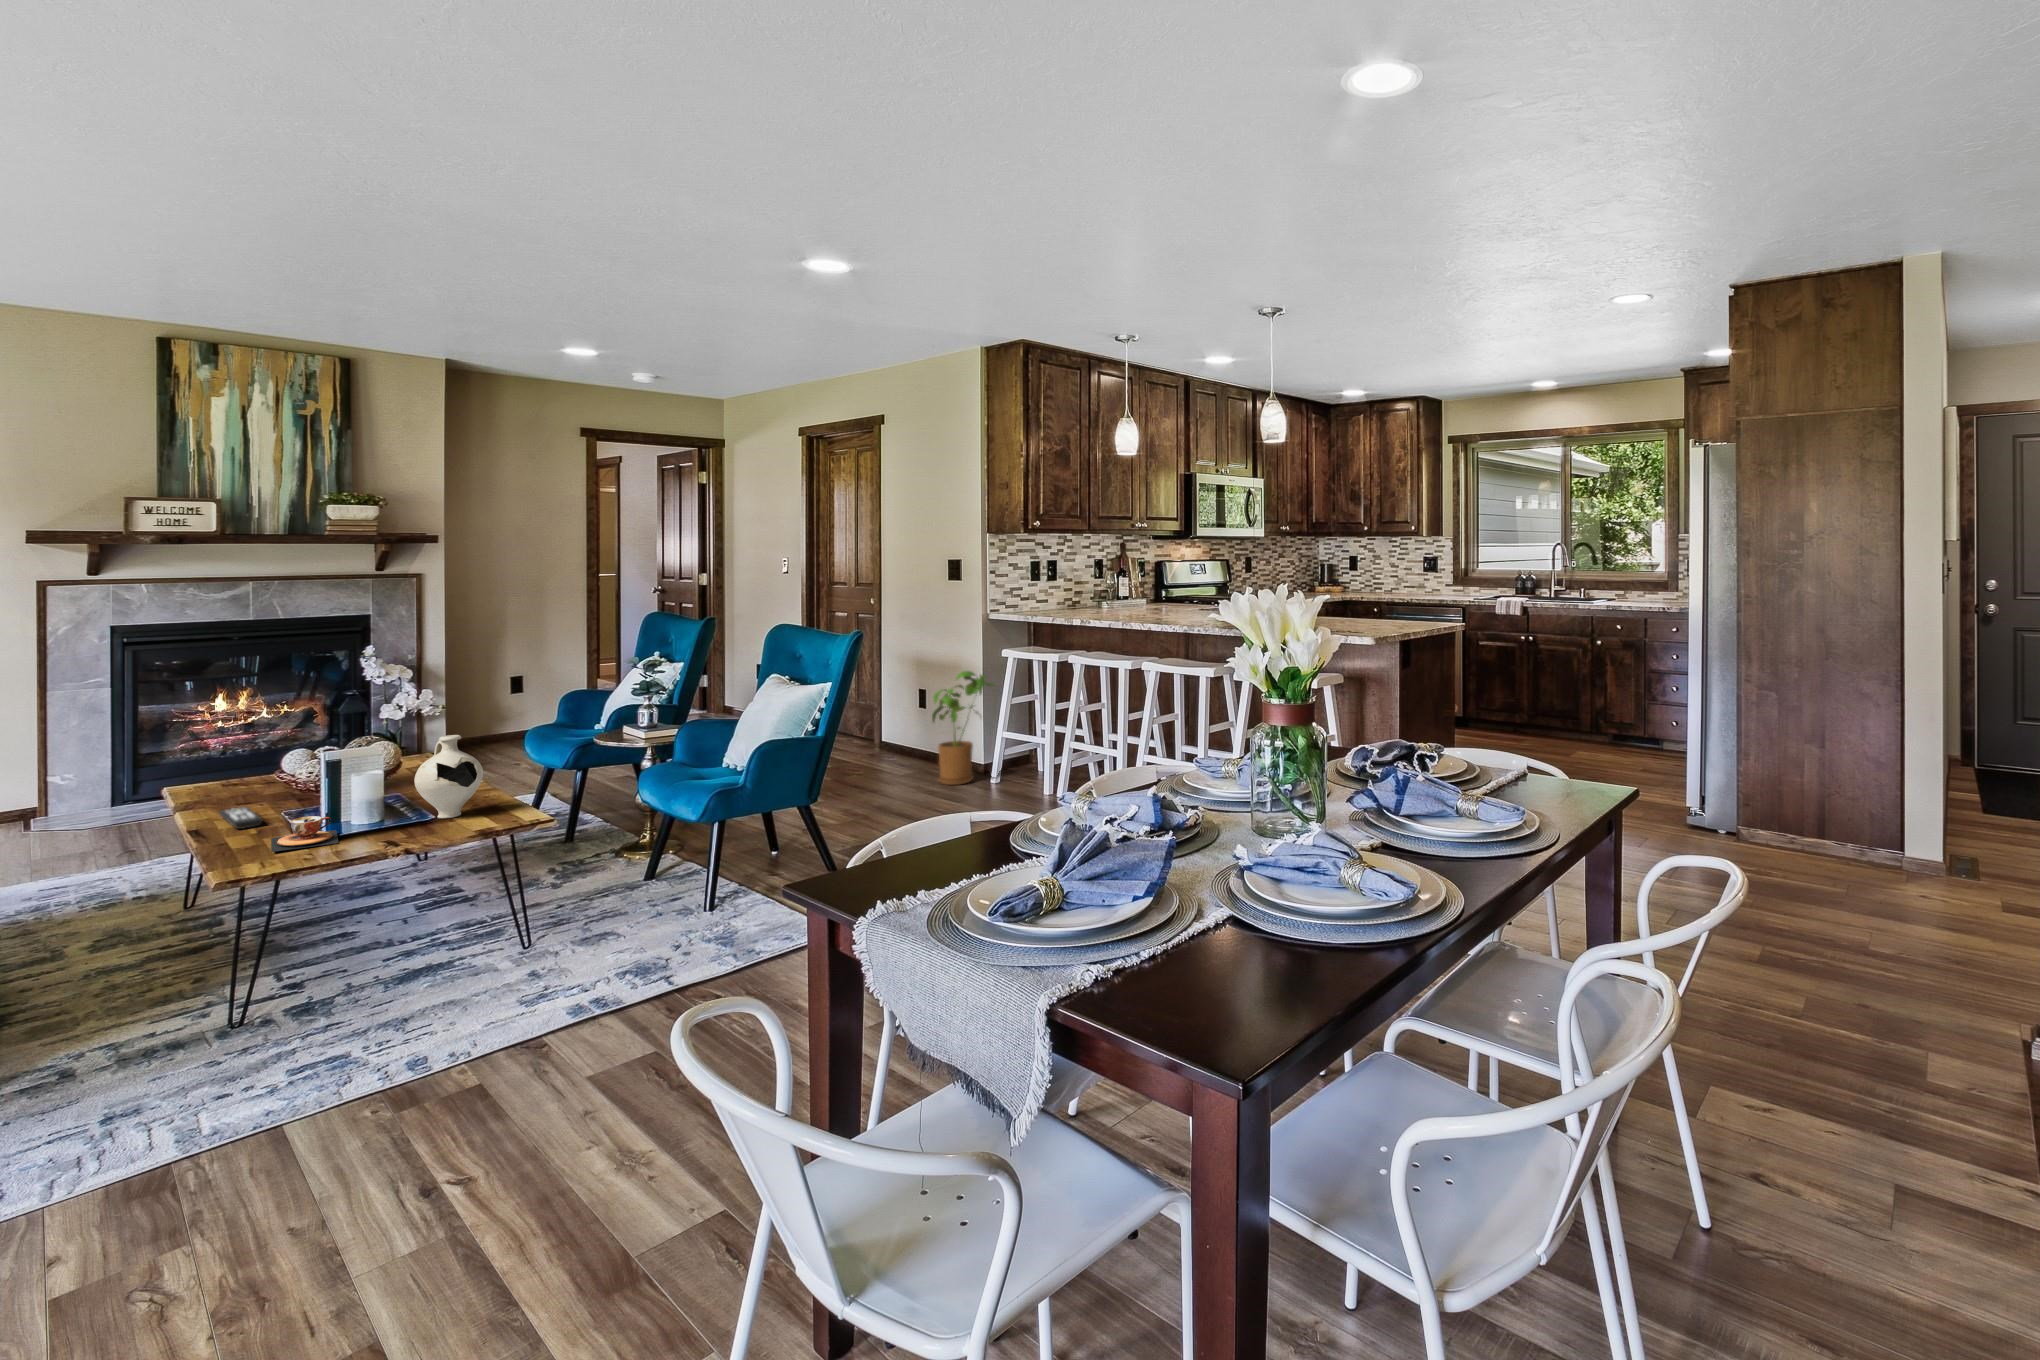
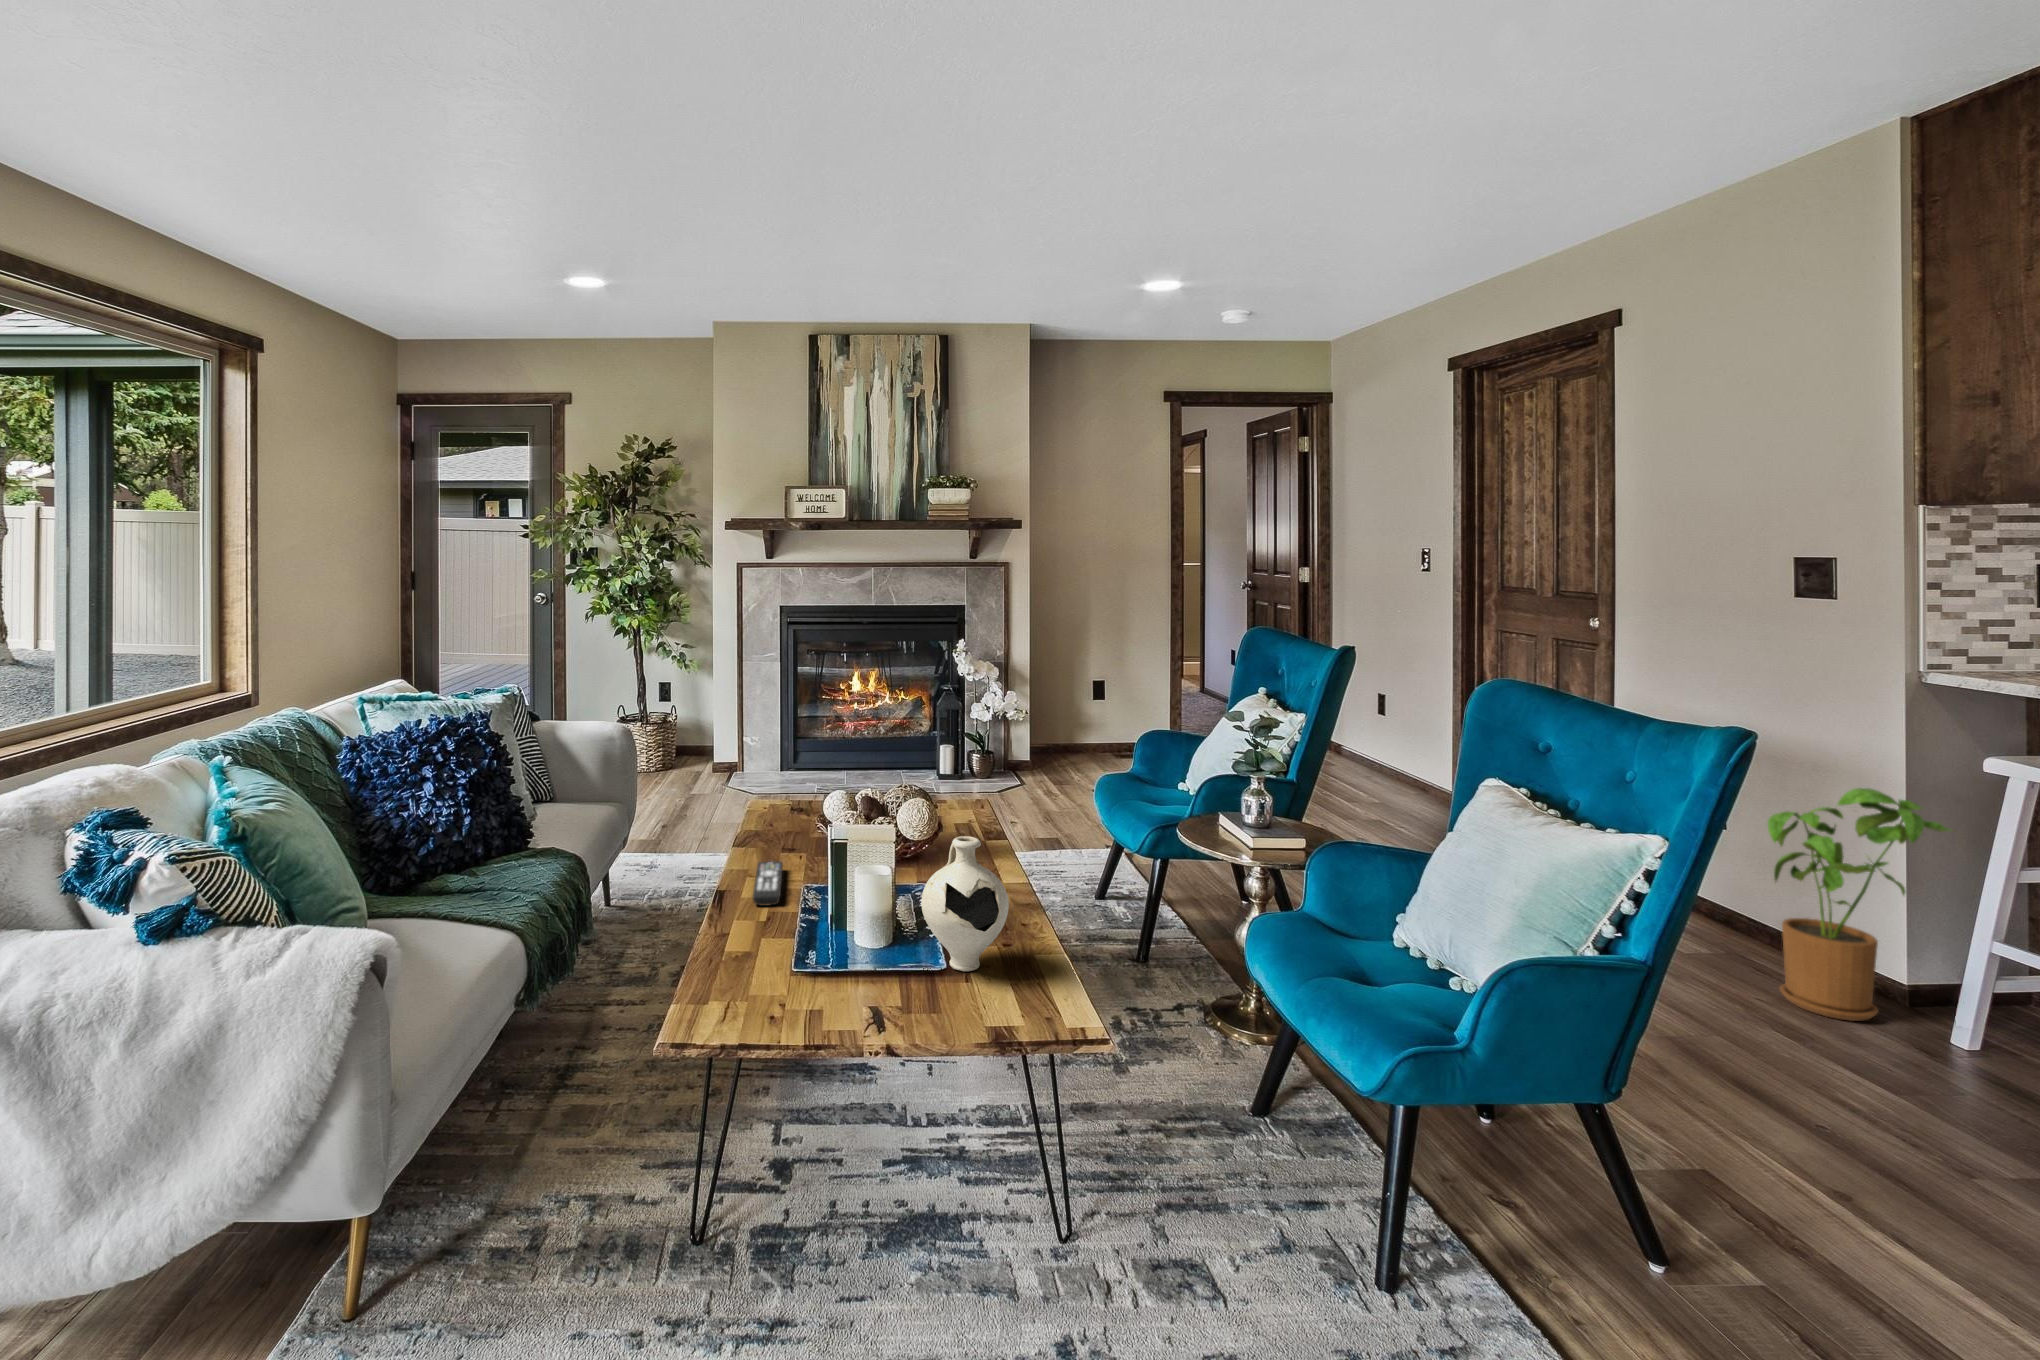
teacup: present [271,816,339,852] -> none [749,931,832,989]

